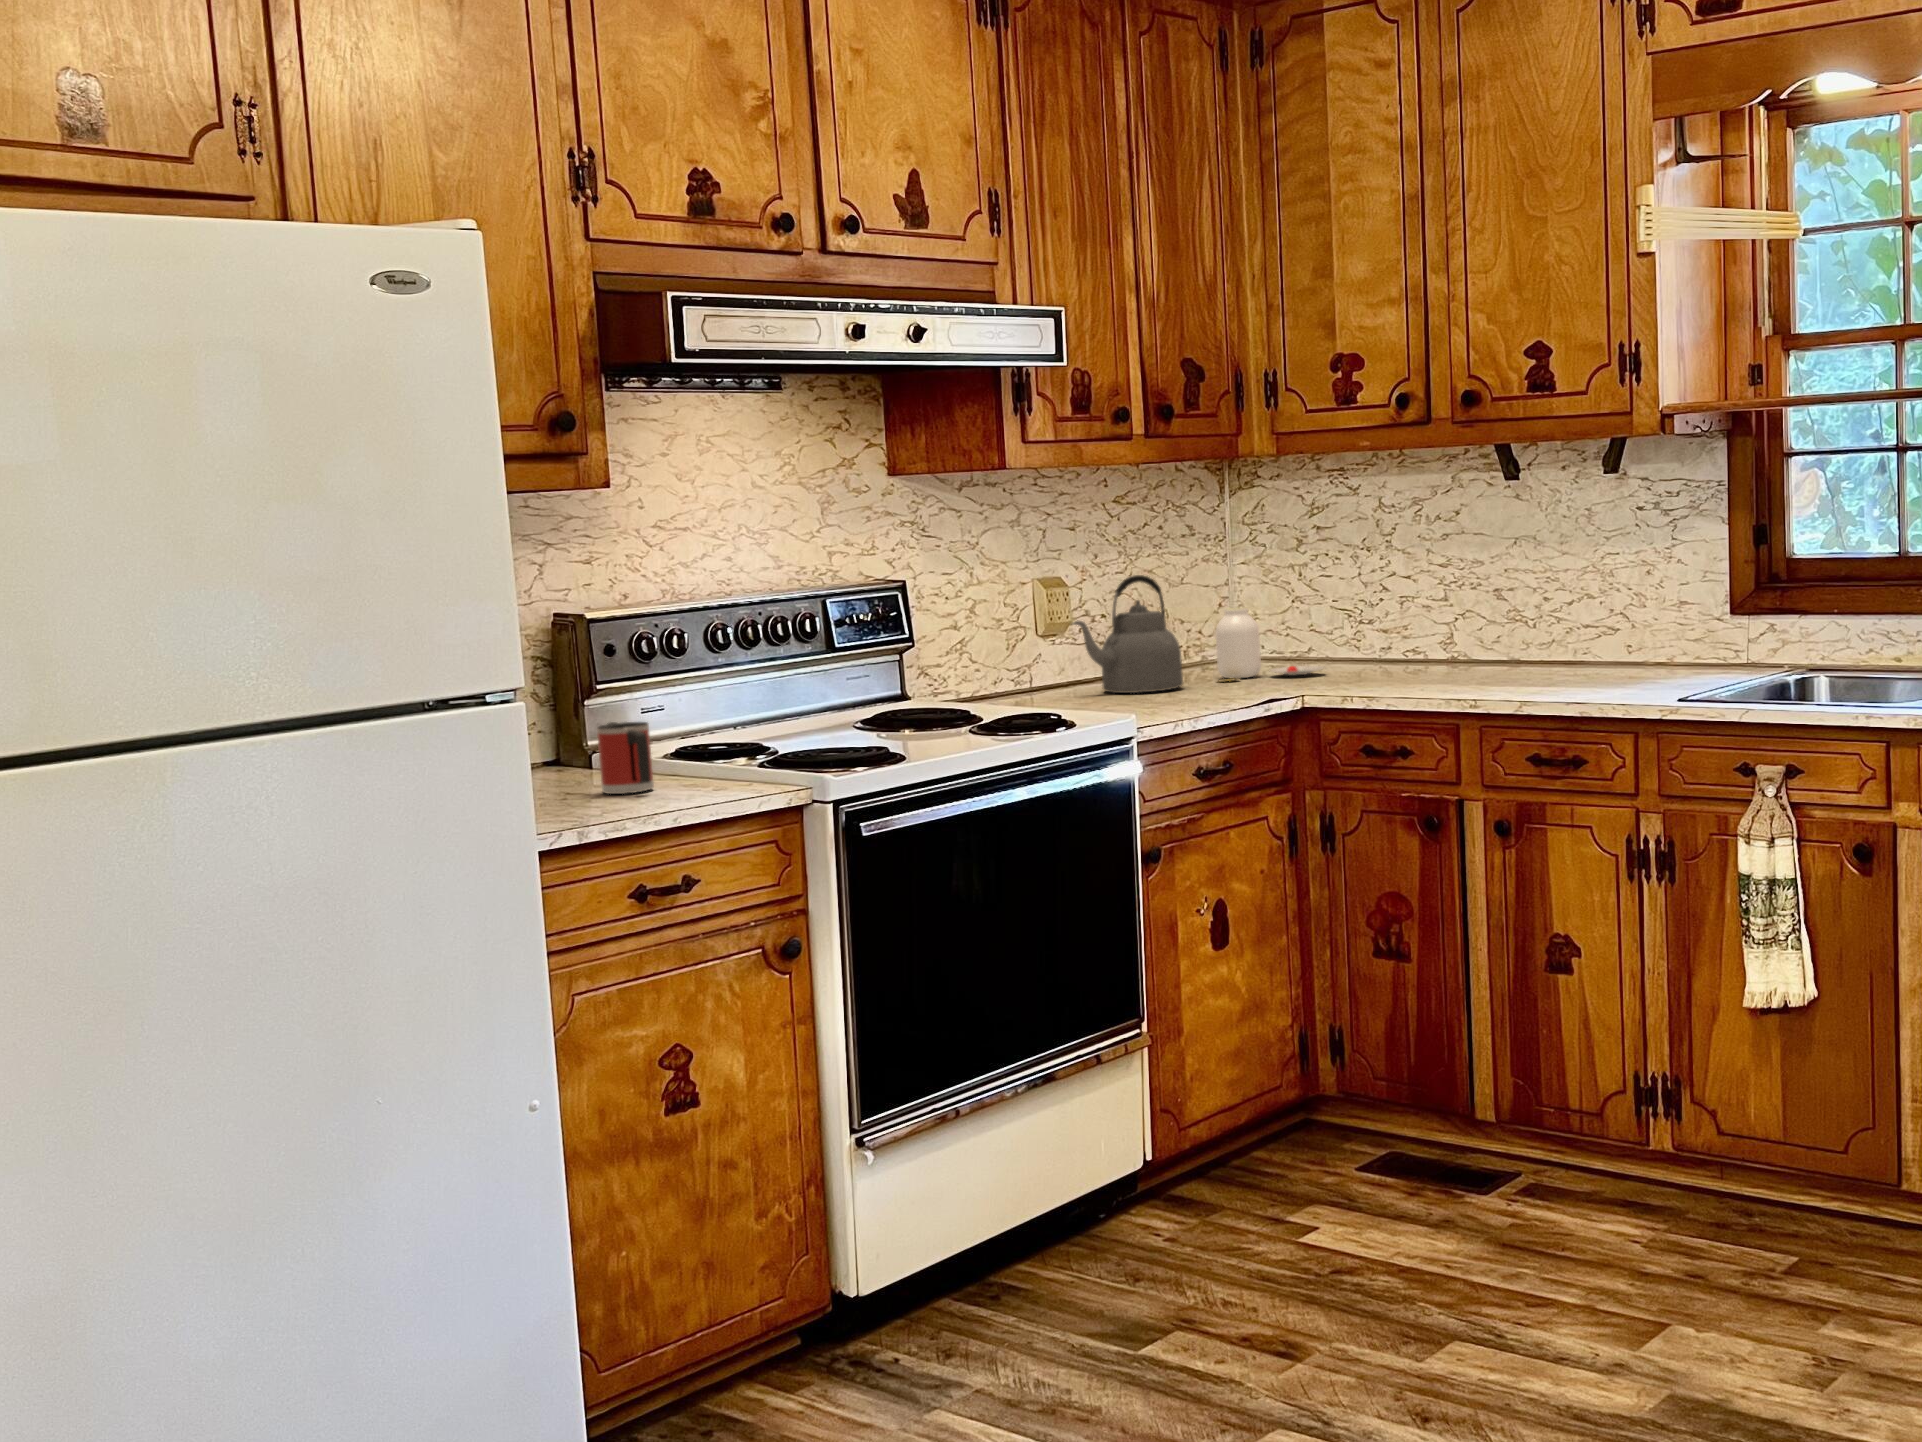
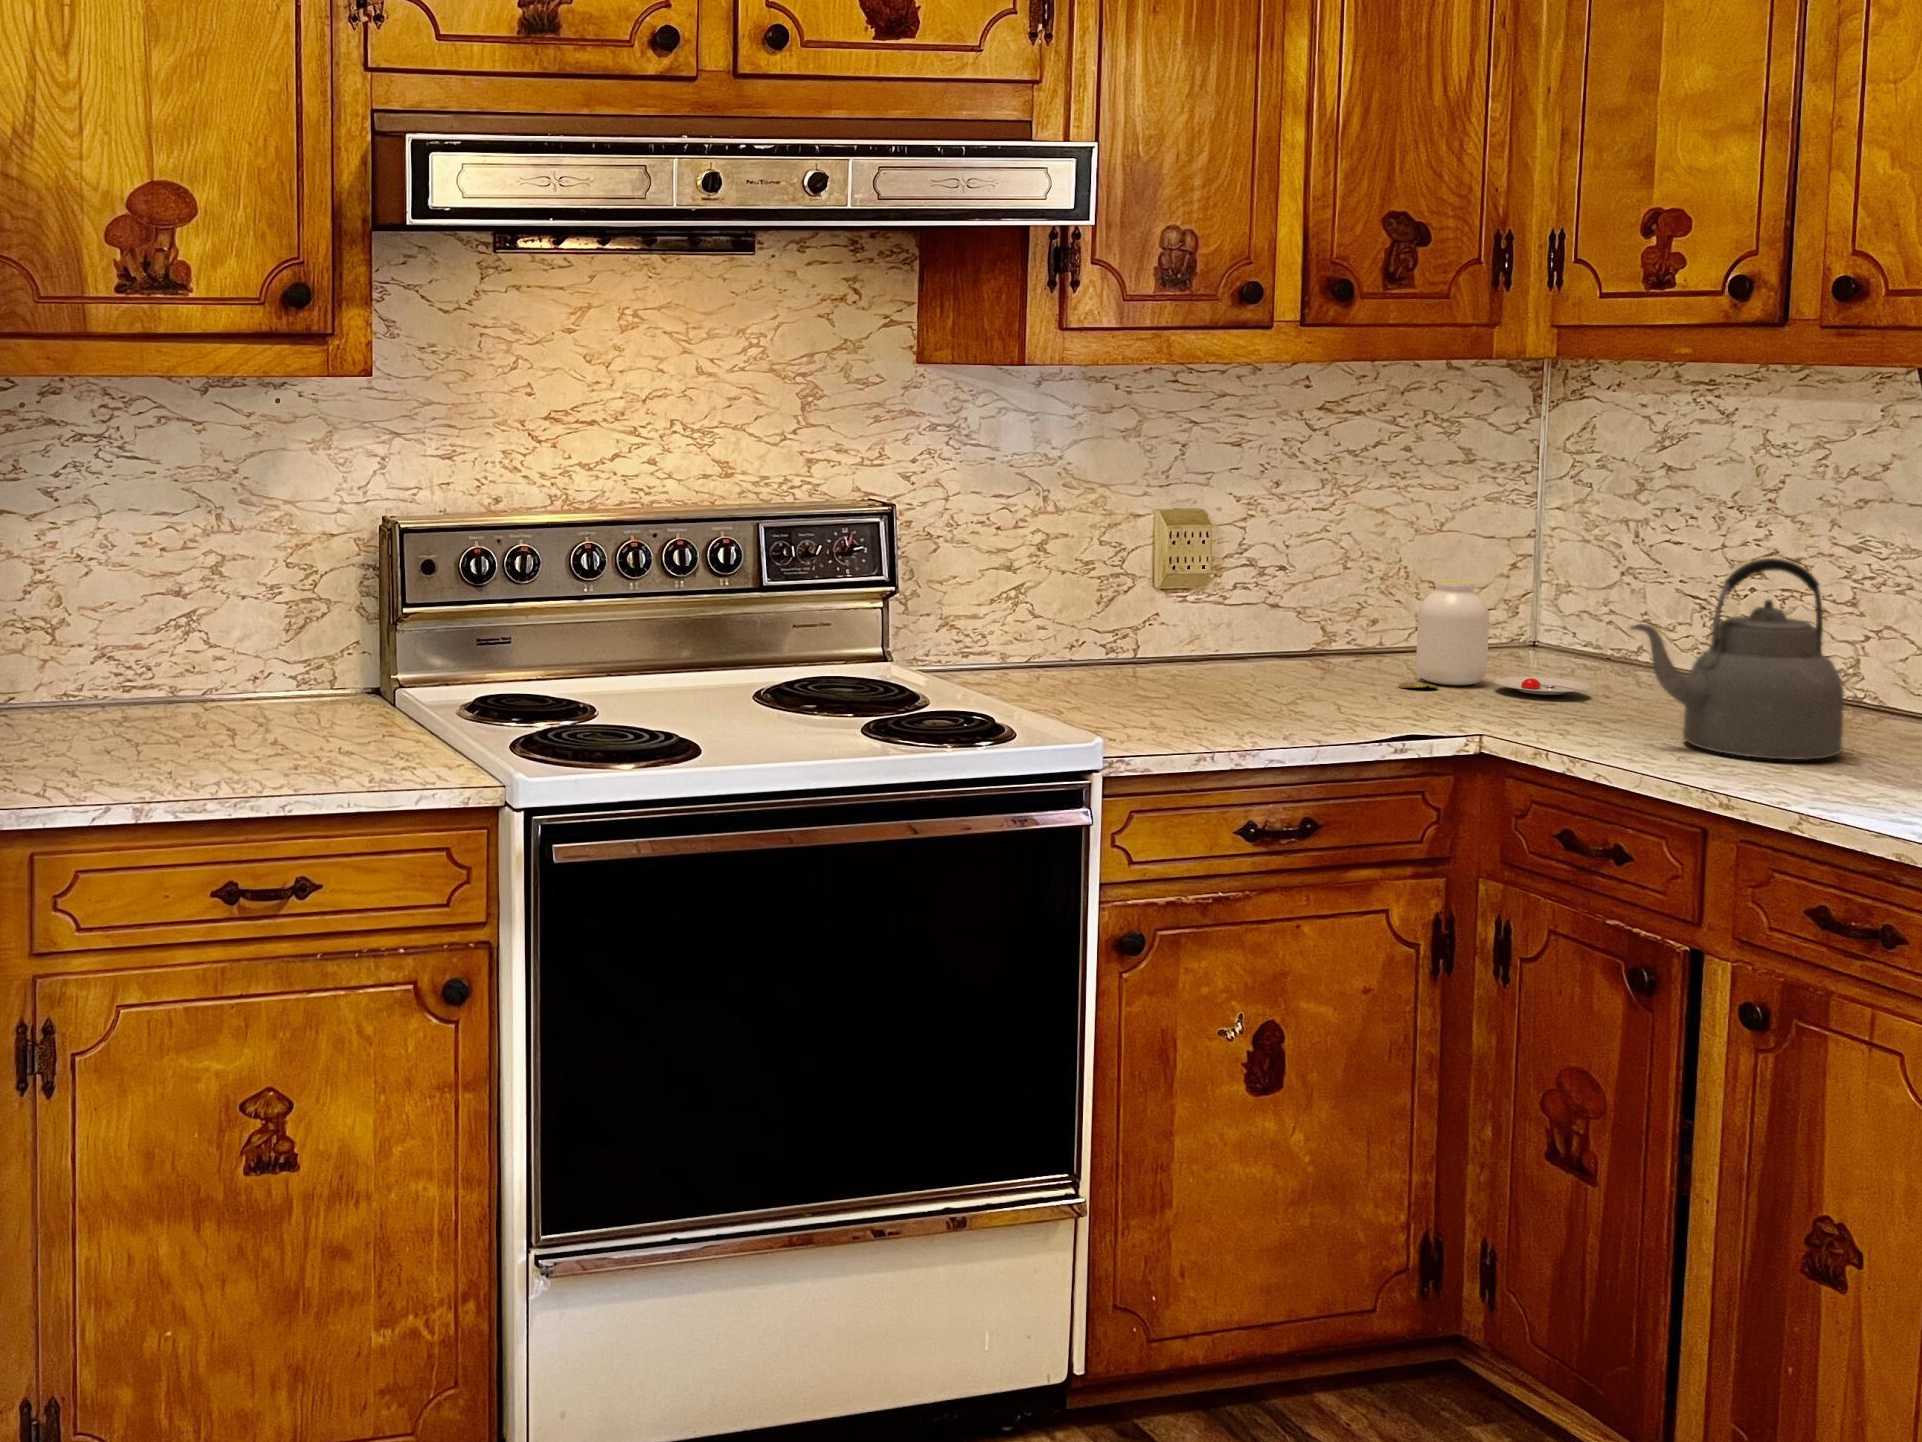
kettle: present [1073,575,1183,693] -> present [1630,558,1844,760]
mug: present [597,722,654,794] -> none [281,661,345,754]

